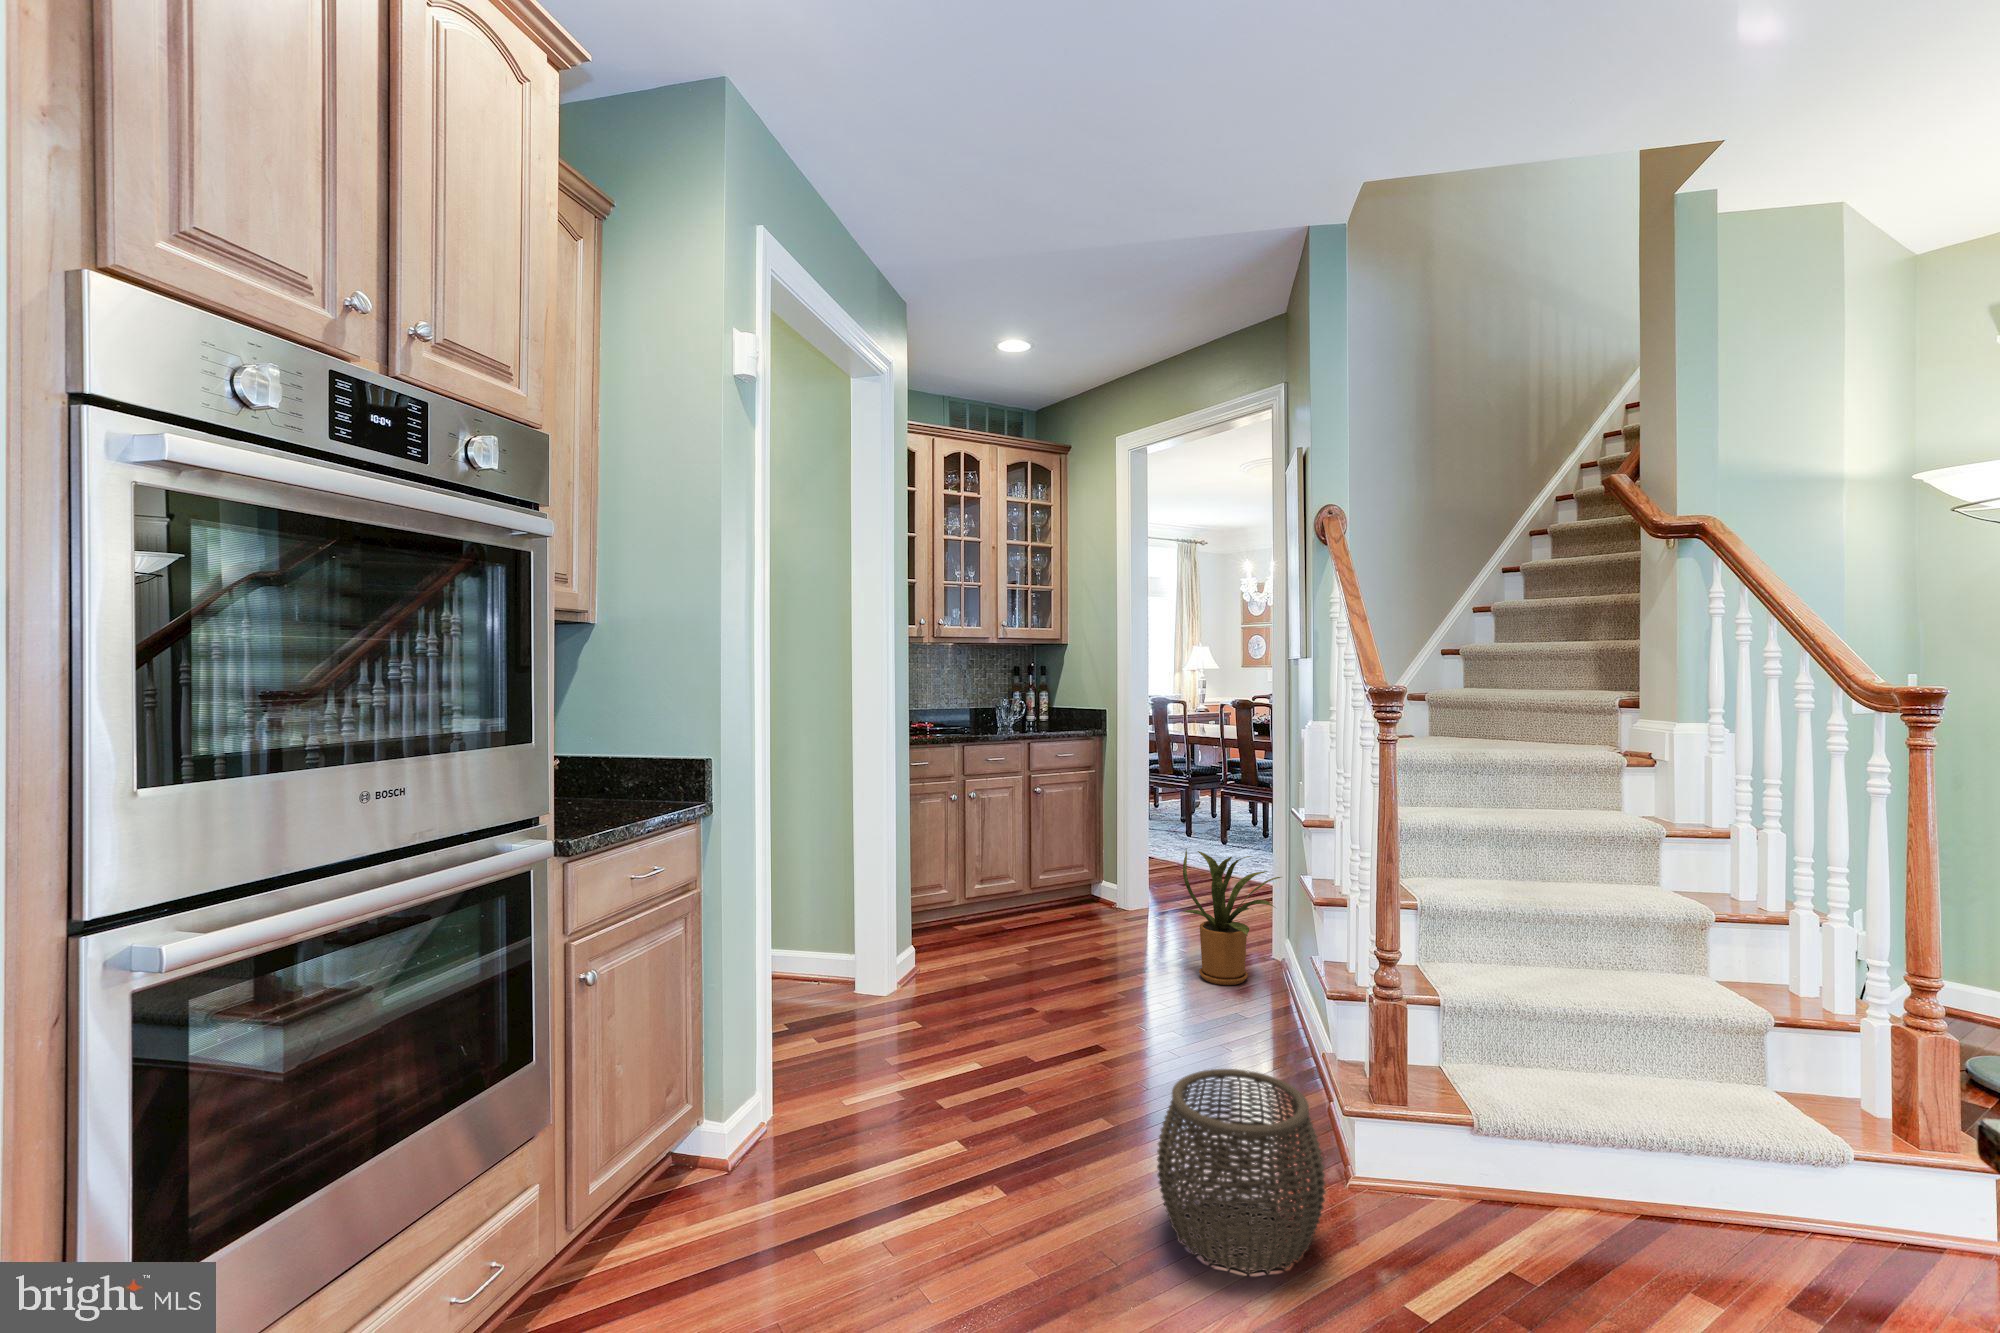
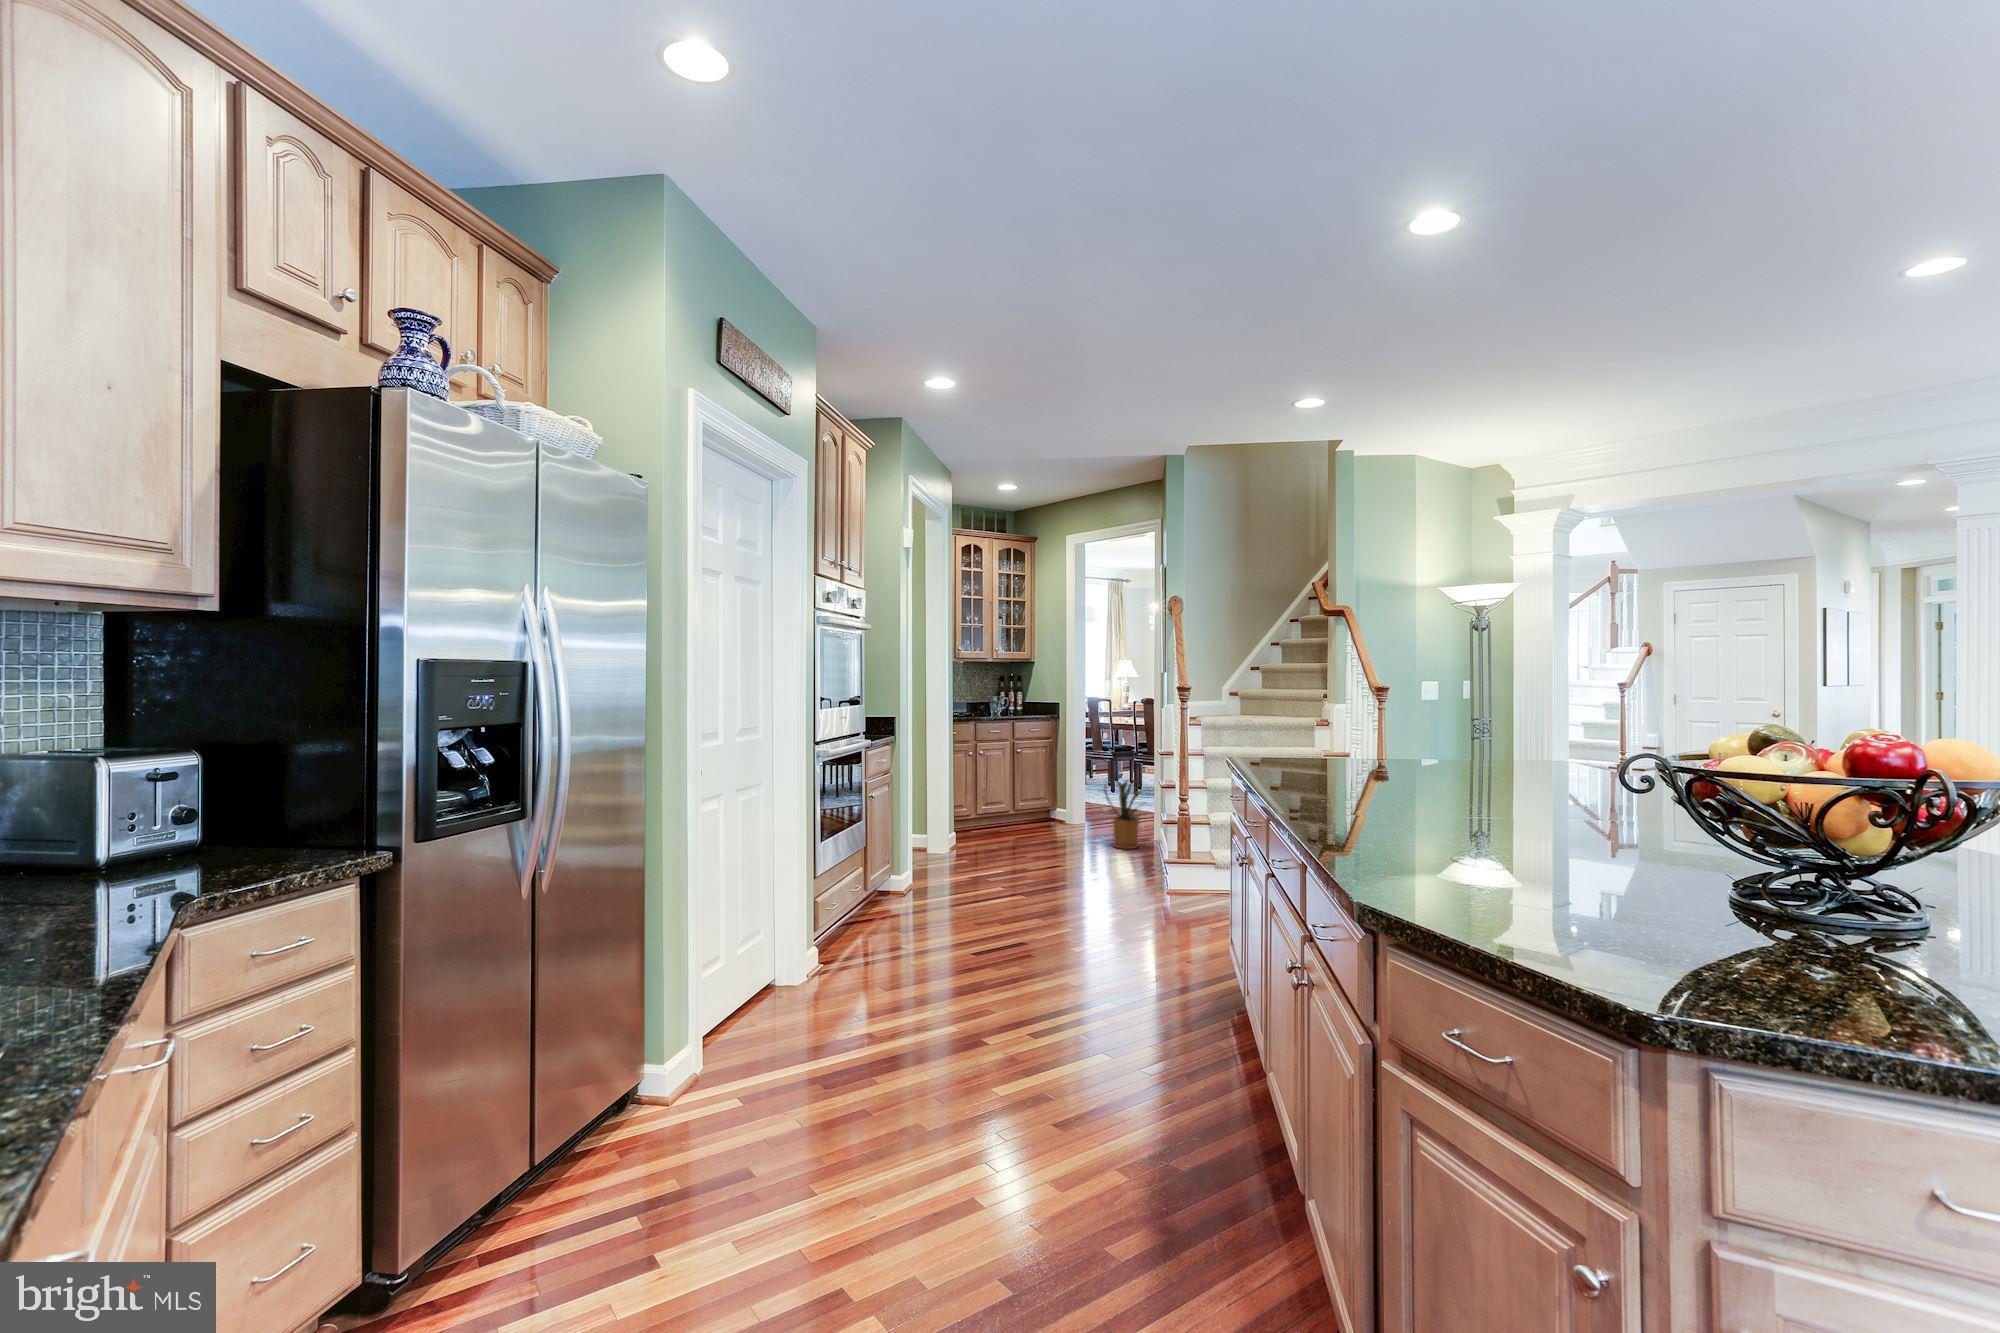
woven basket: present [1157,1069,1325,1274] -> none [1089,845,1156,913]

